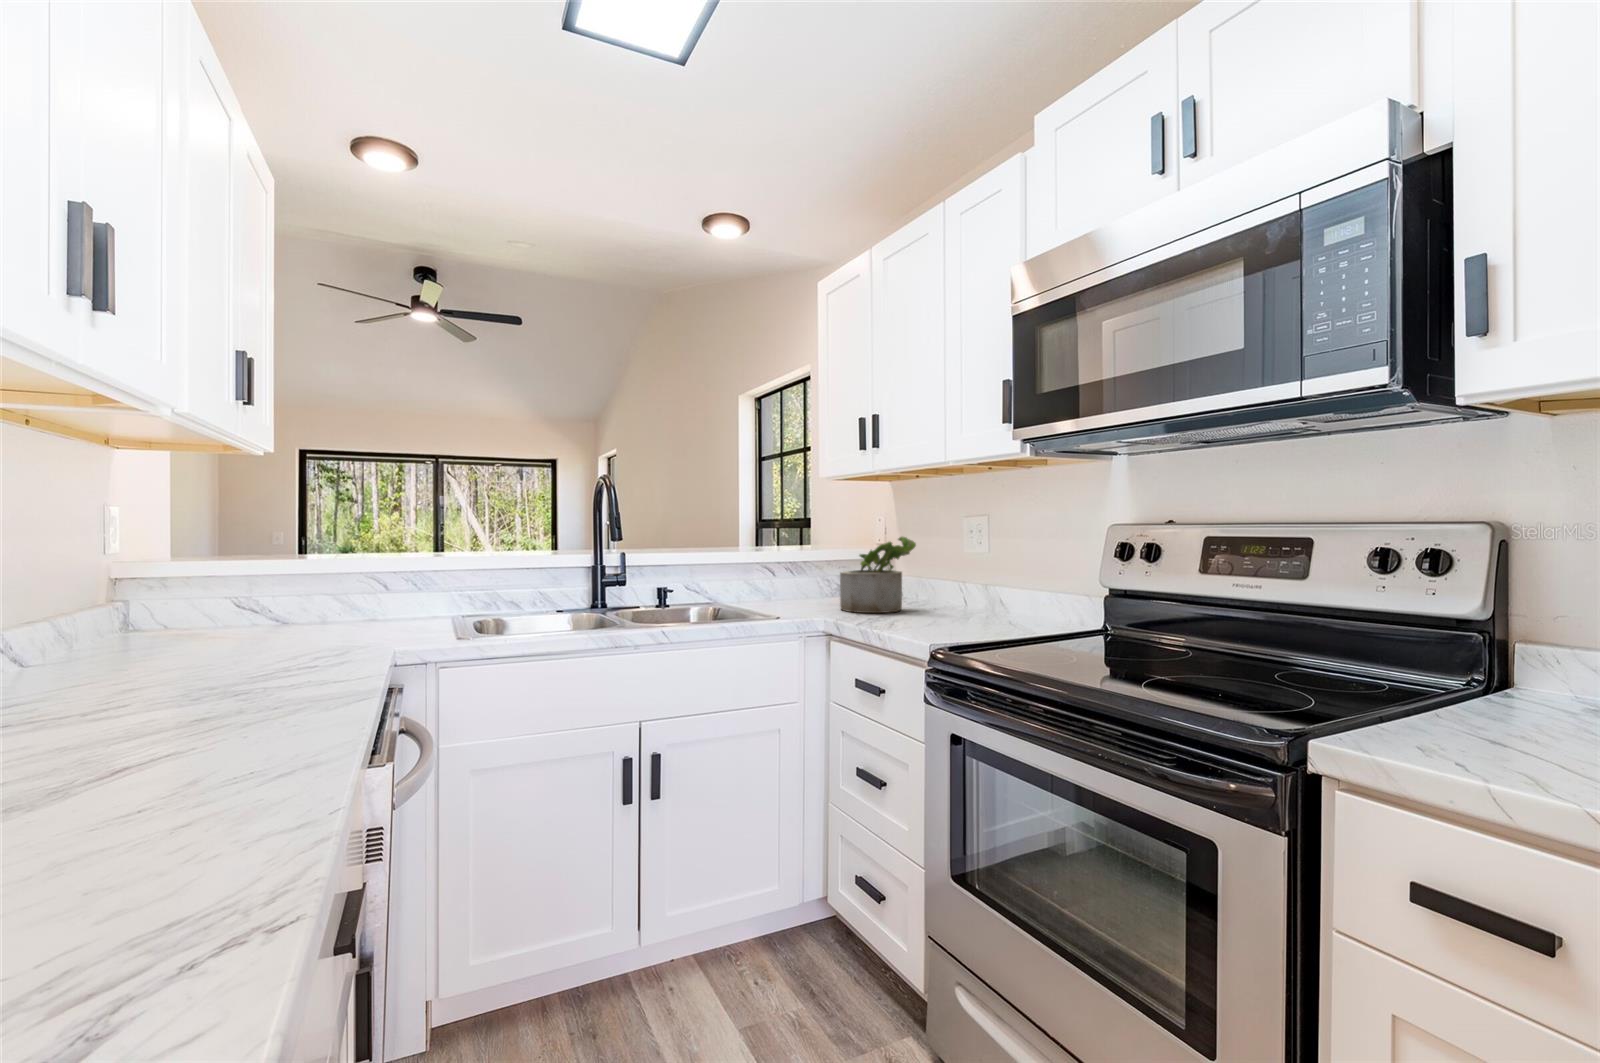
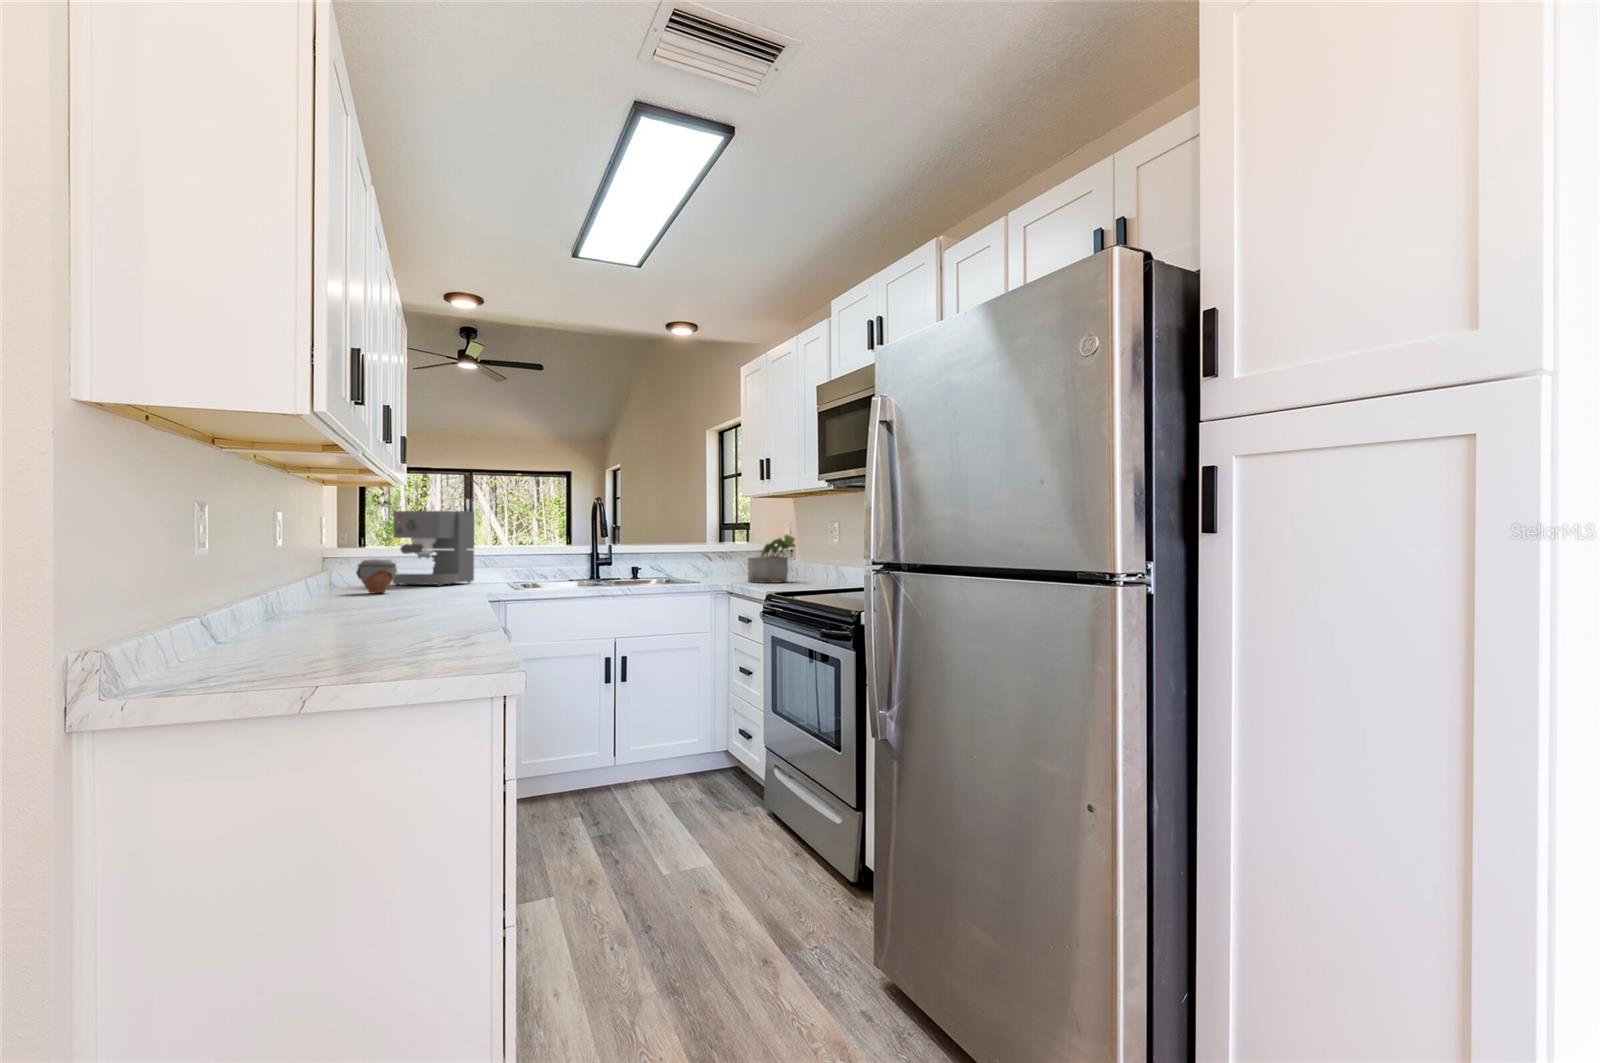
coffee maker: none [246,496,397,630] -> present [393,511,474,586]
jar: none [121,589,219,660] -> present [356,559,397,594]

